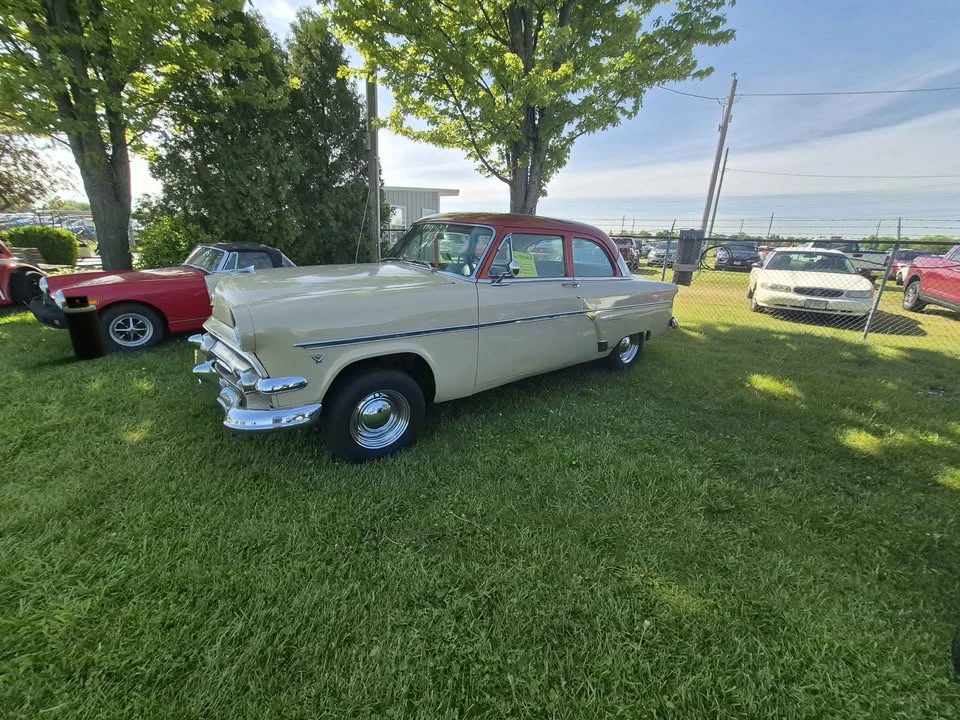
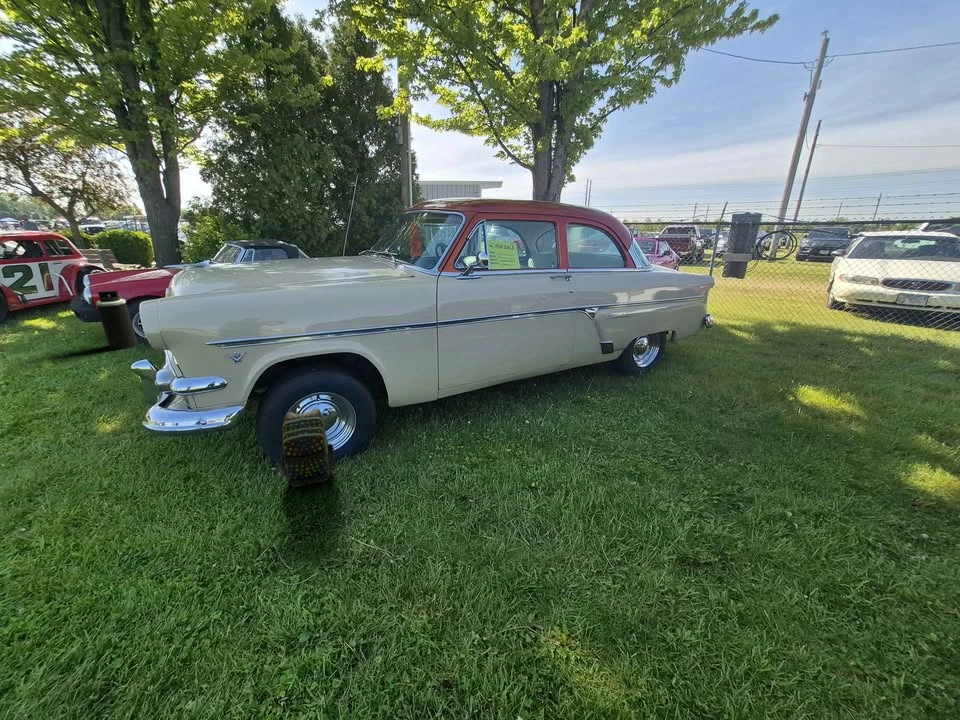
backpack: none [351,406,400,478] -> present [281,409,335,486]

